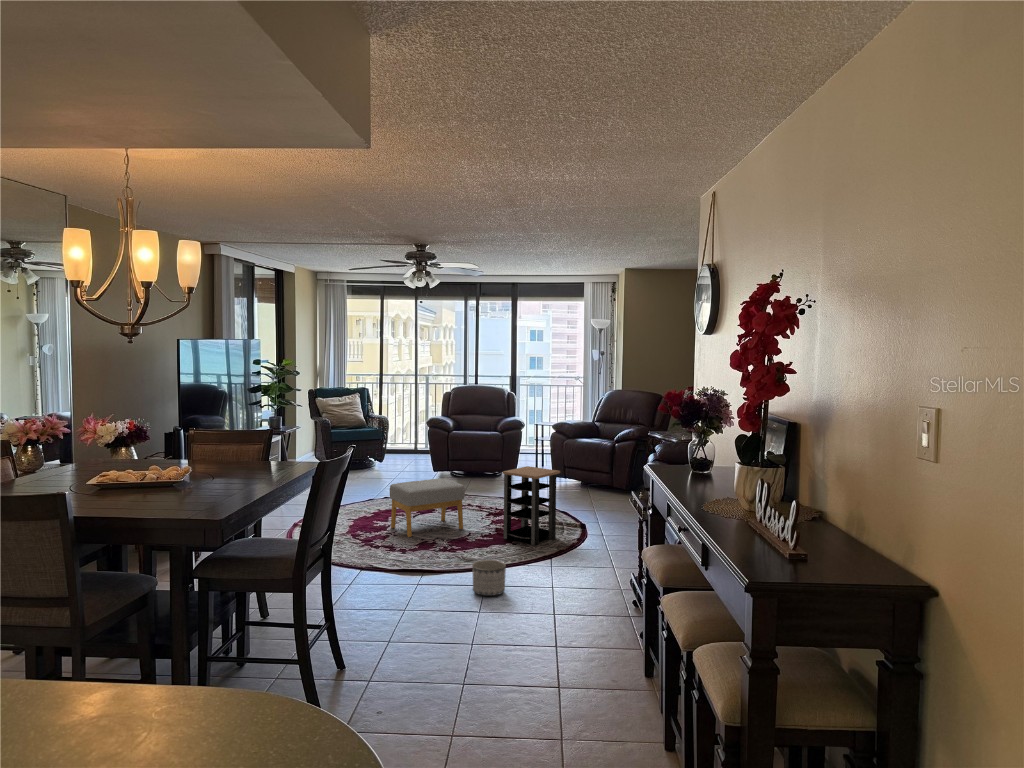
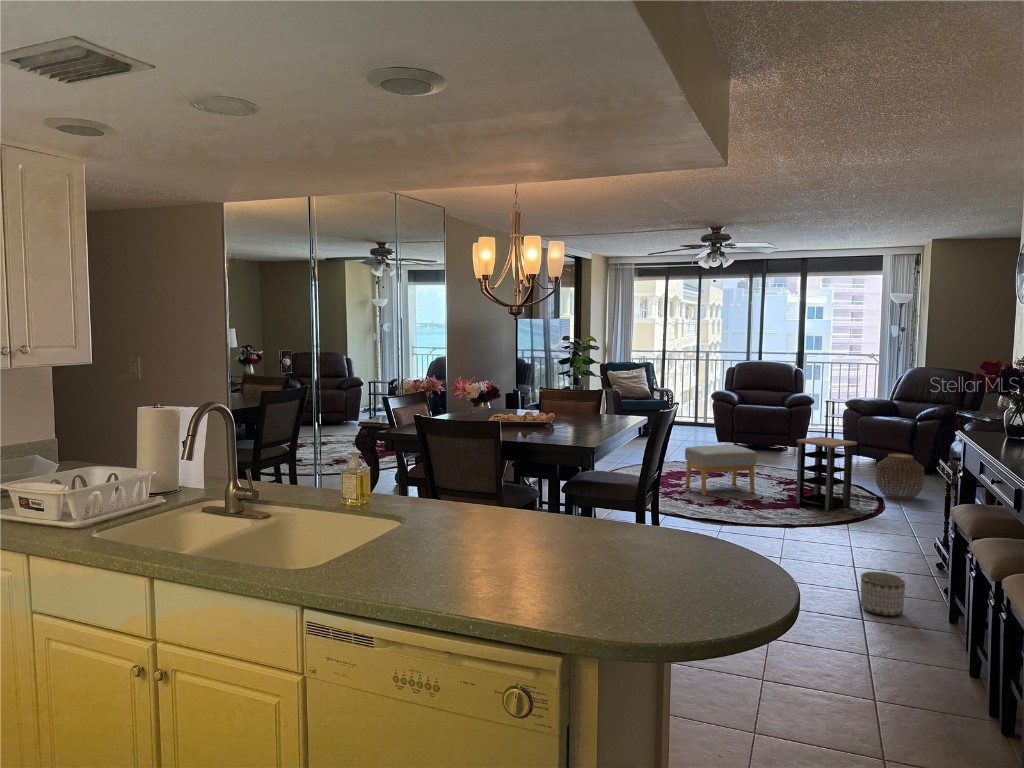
woven basket: none [580,479,622,527] -> present [876,453,924,501]
planter: present [472,560,506,596] -> present [861,572,905,616]

